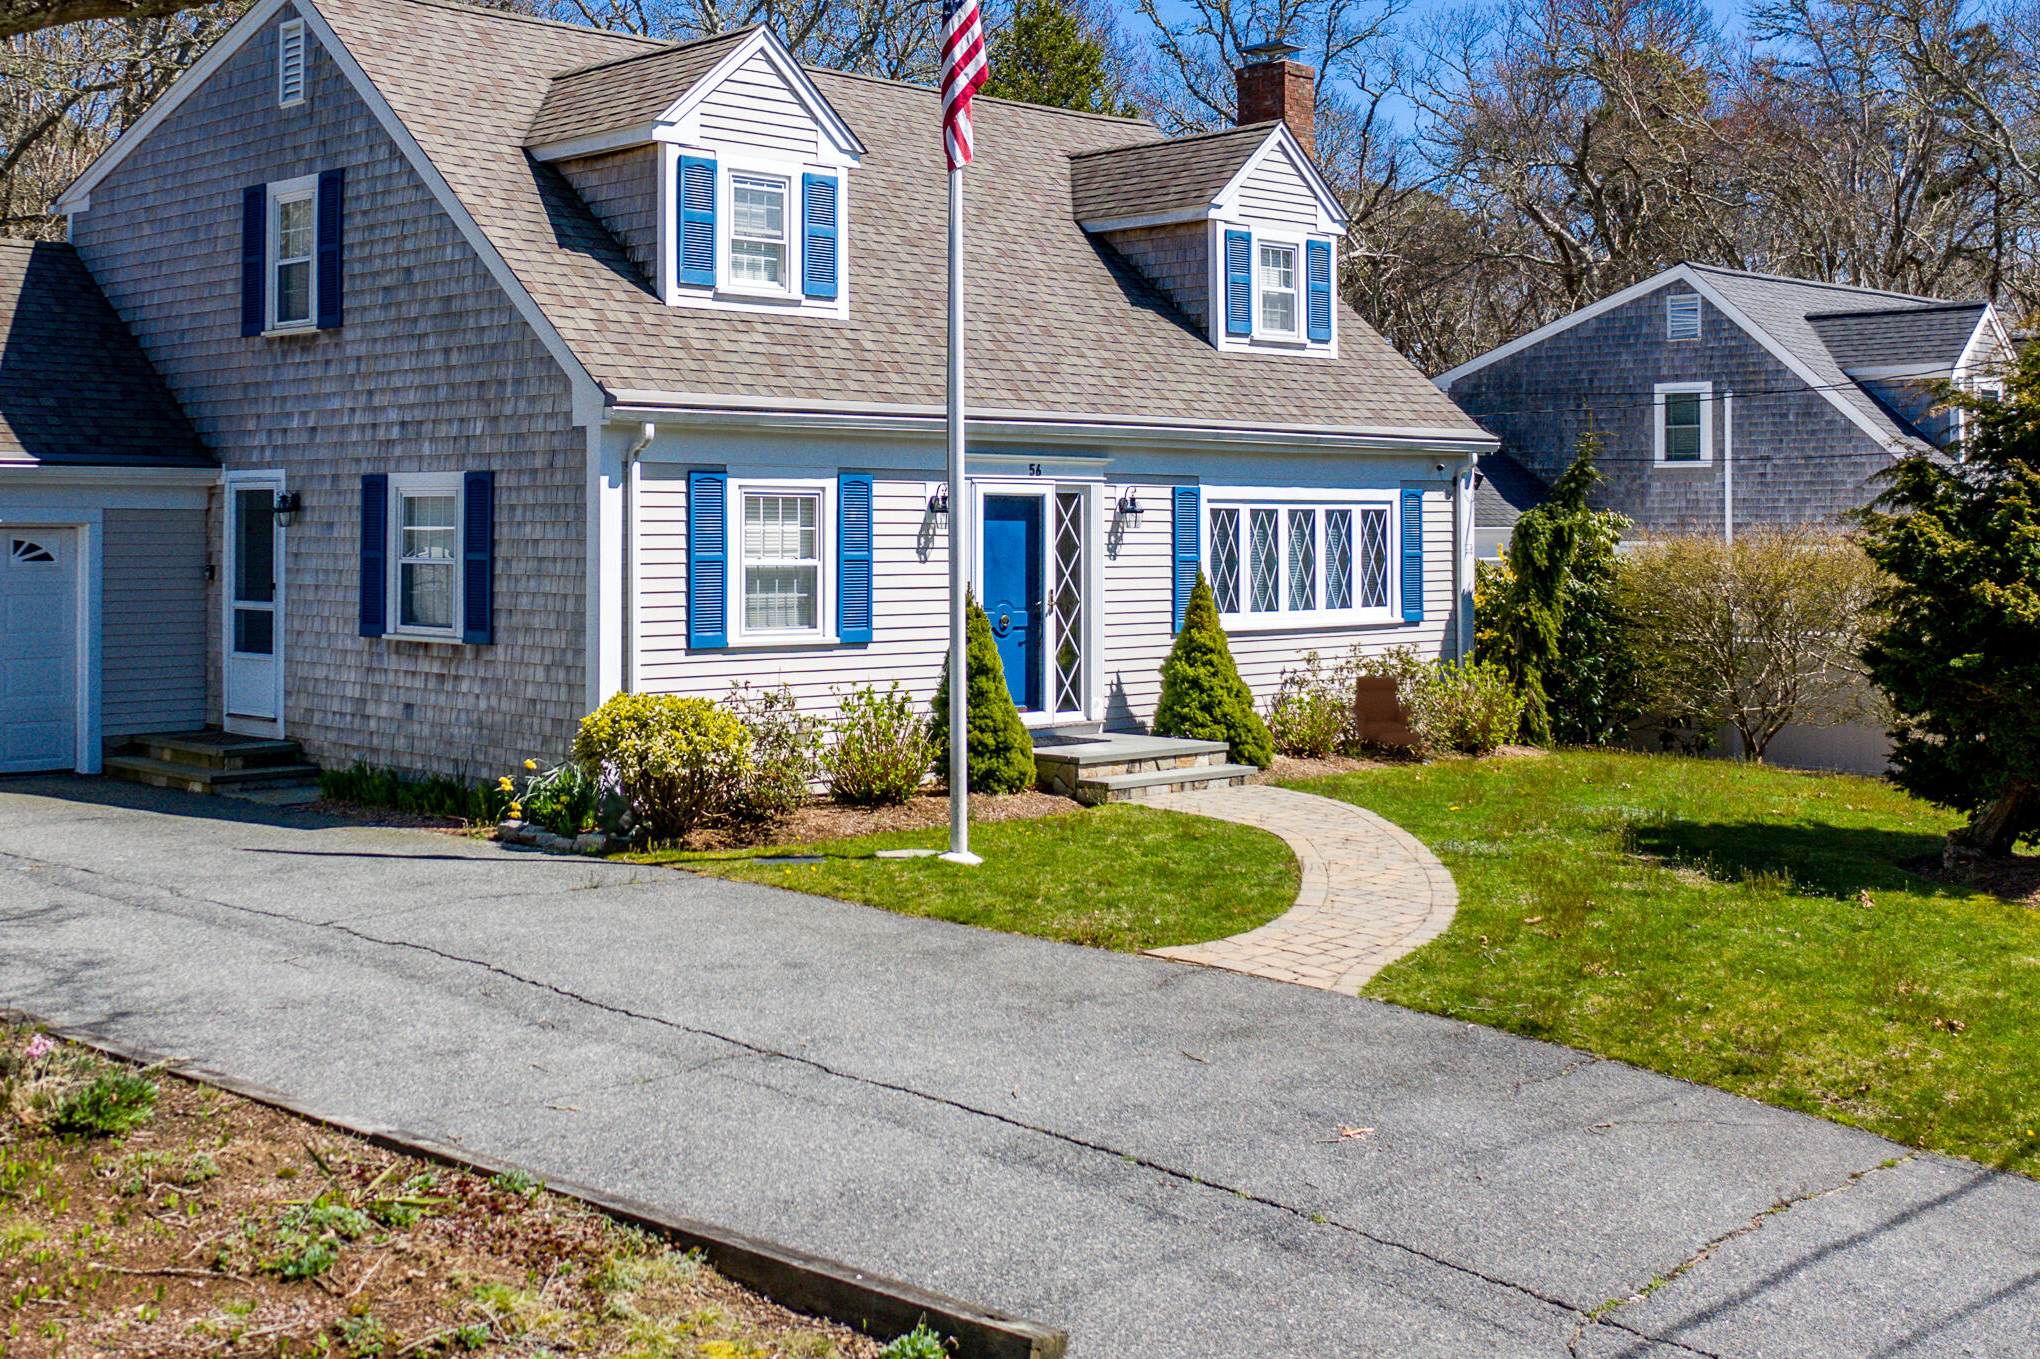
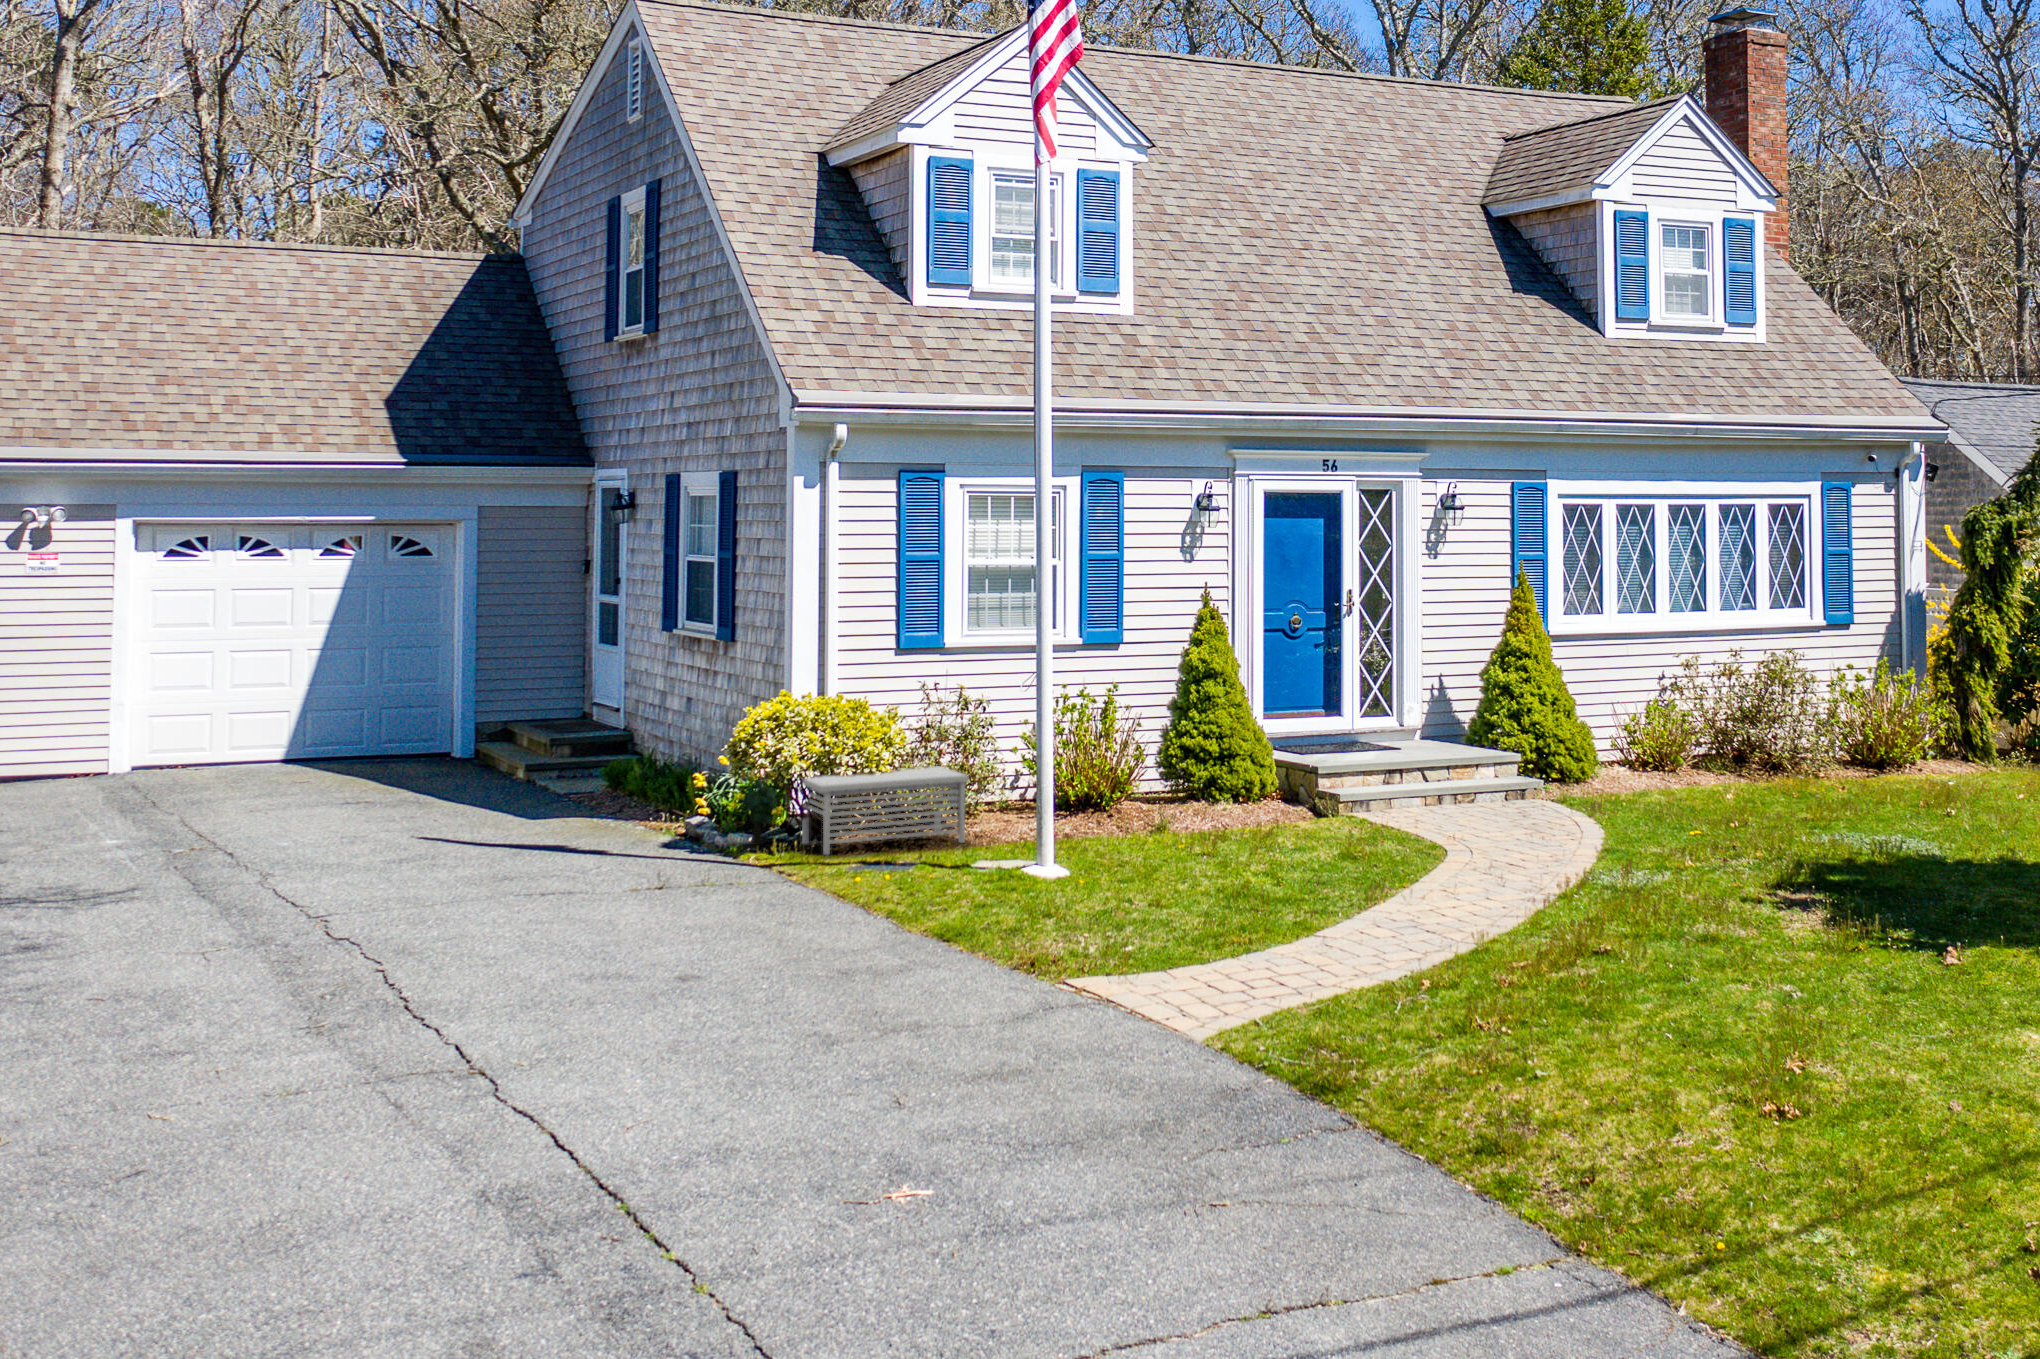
lounge chair: present [1349,676,1422,762] -> none [1717,684,1789,778]
storage bench: none [646,767,817,859] -> present [802,766,969,855]

